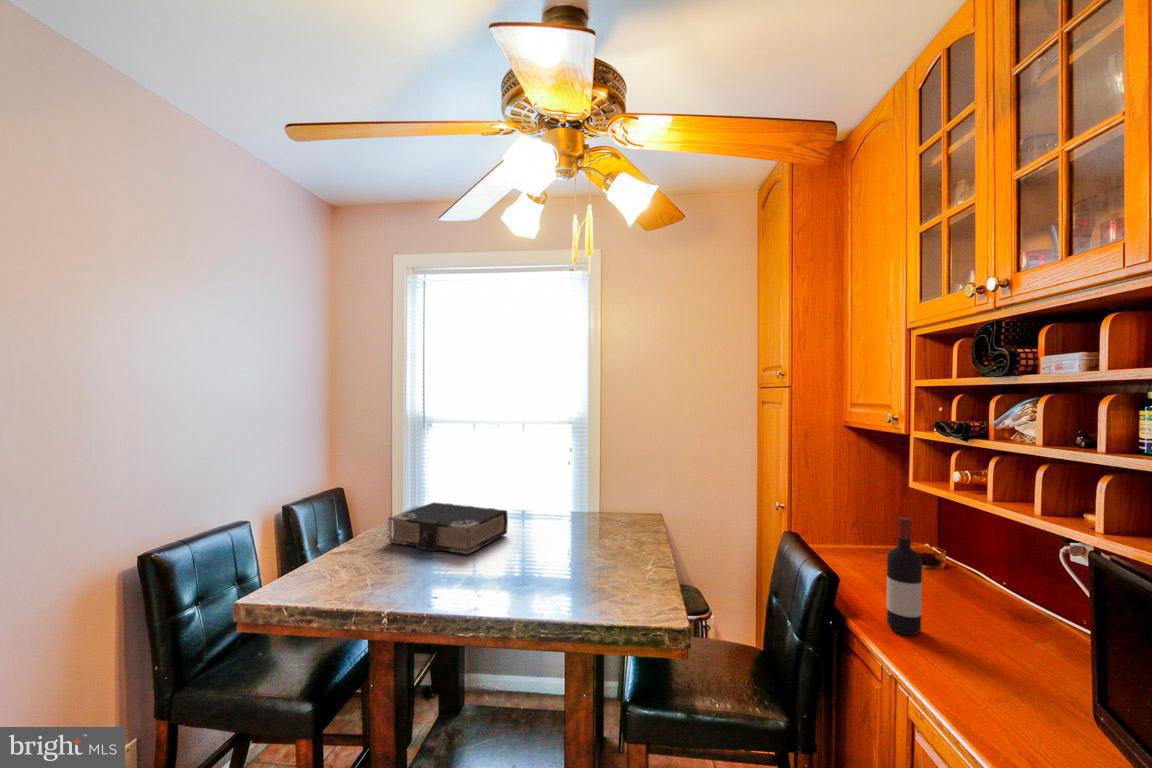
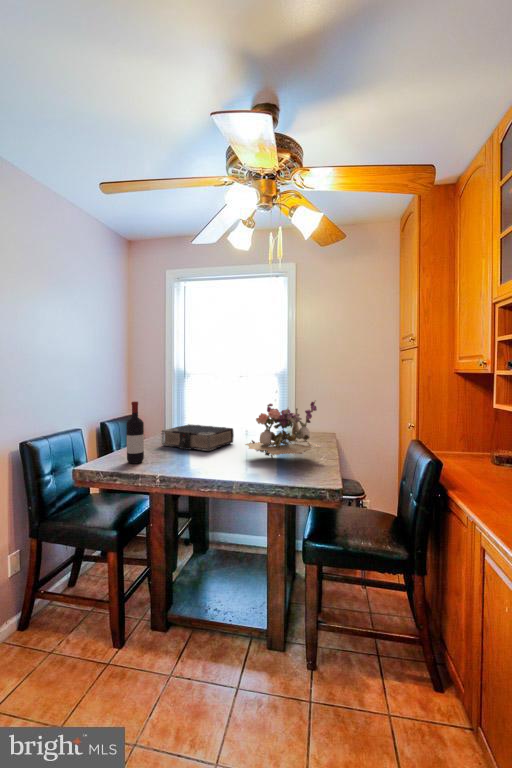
flower arrangement: none [528,470,651,567] -> present [246,401,320,458]
wine bottle: present [887,517,922,635] -> present [126,401,144,464]

